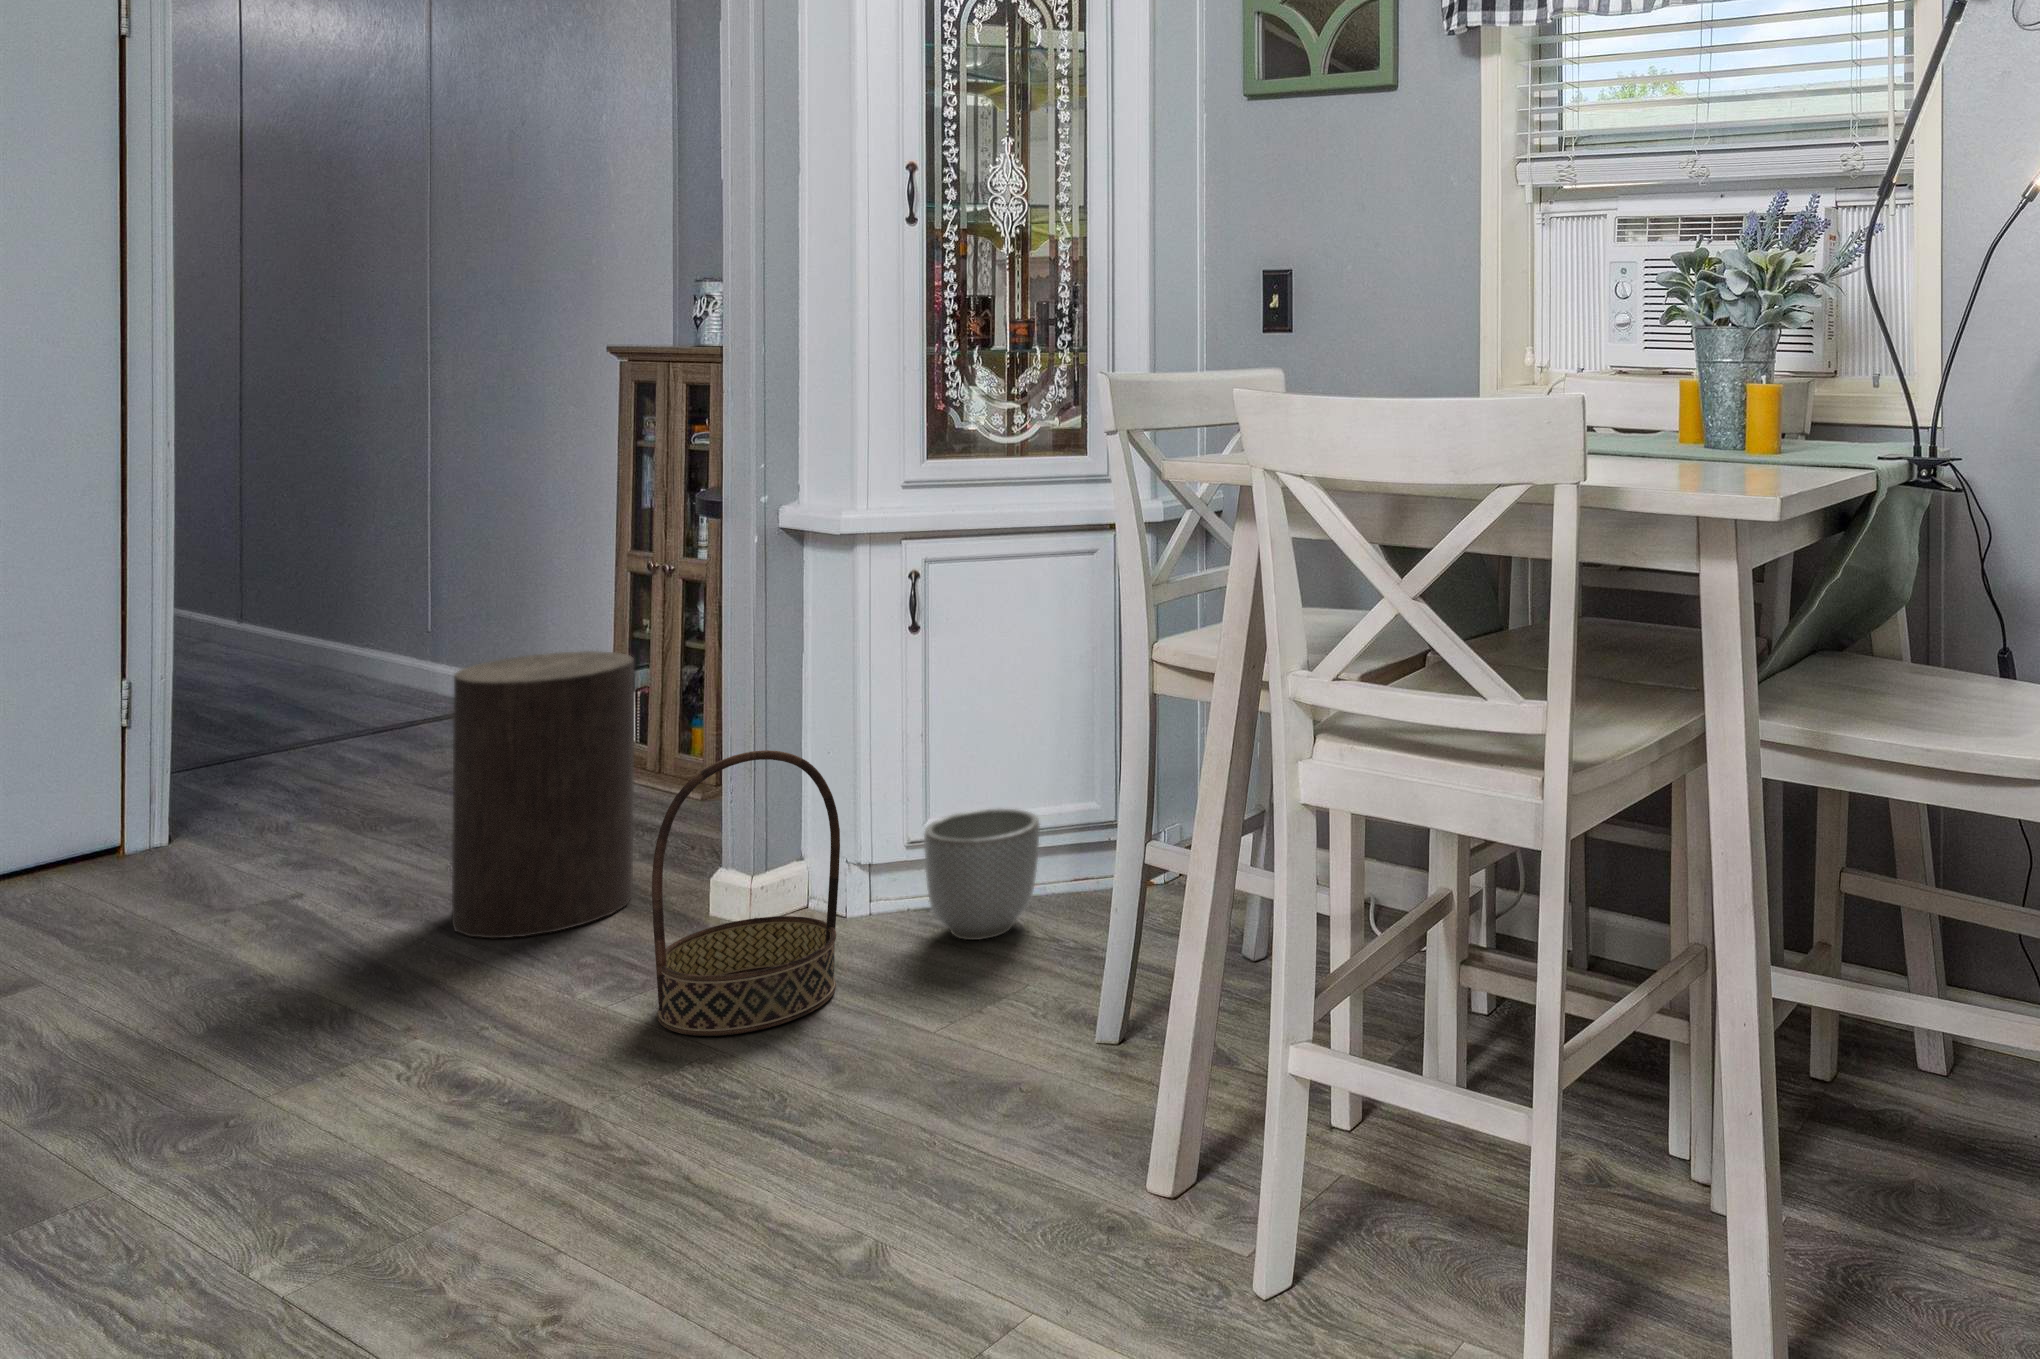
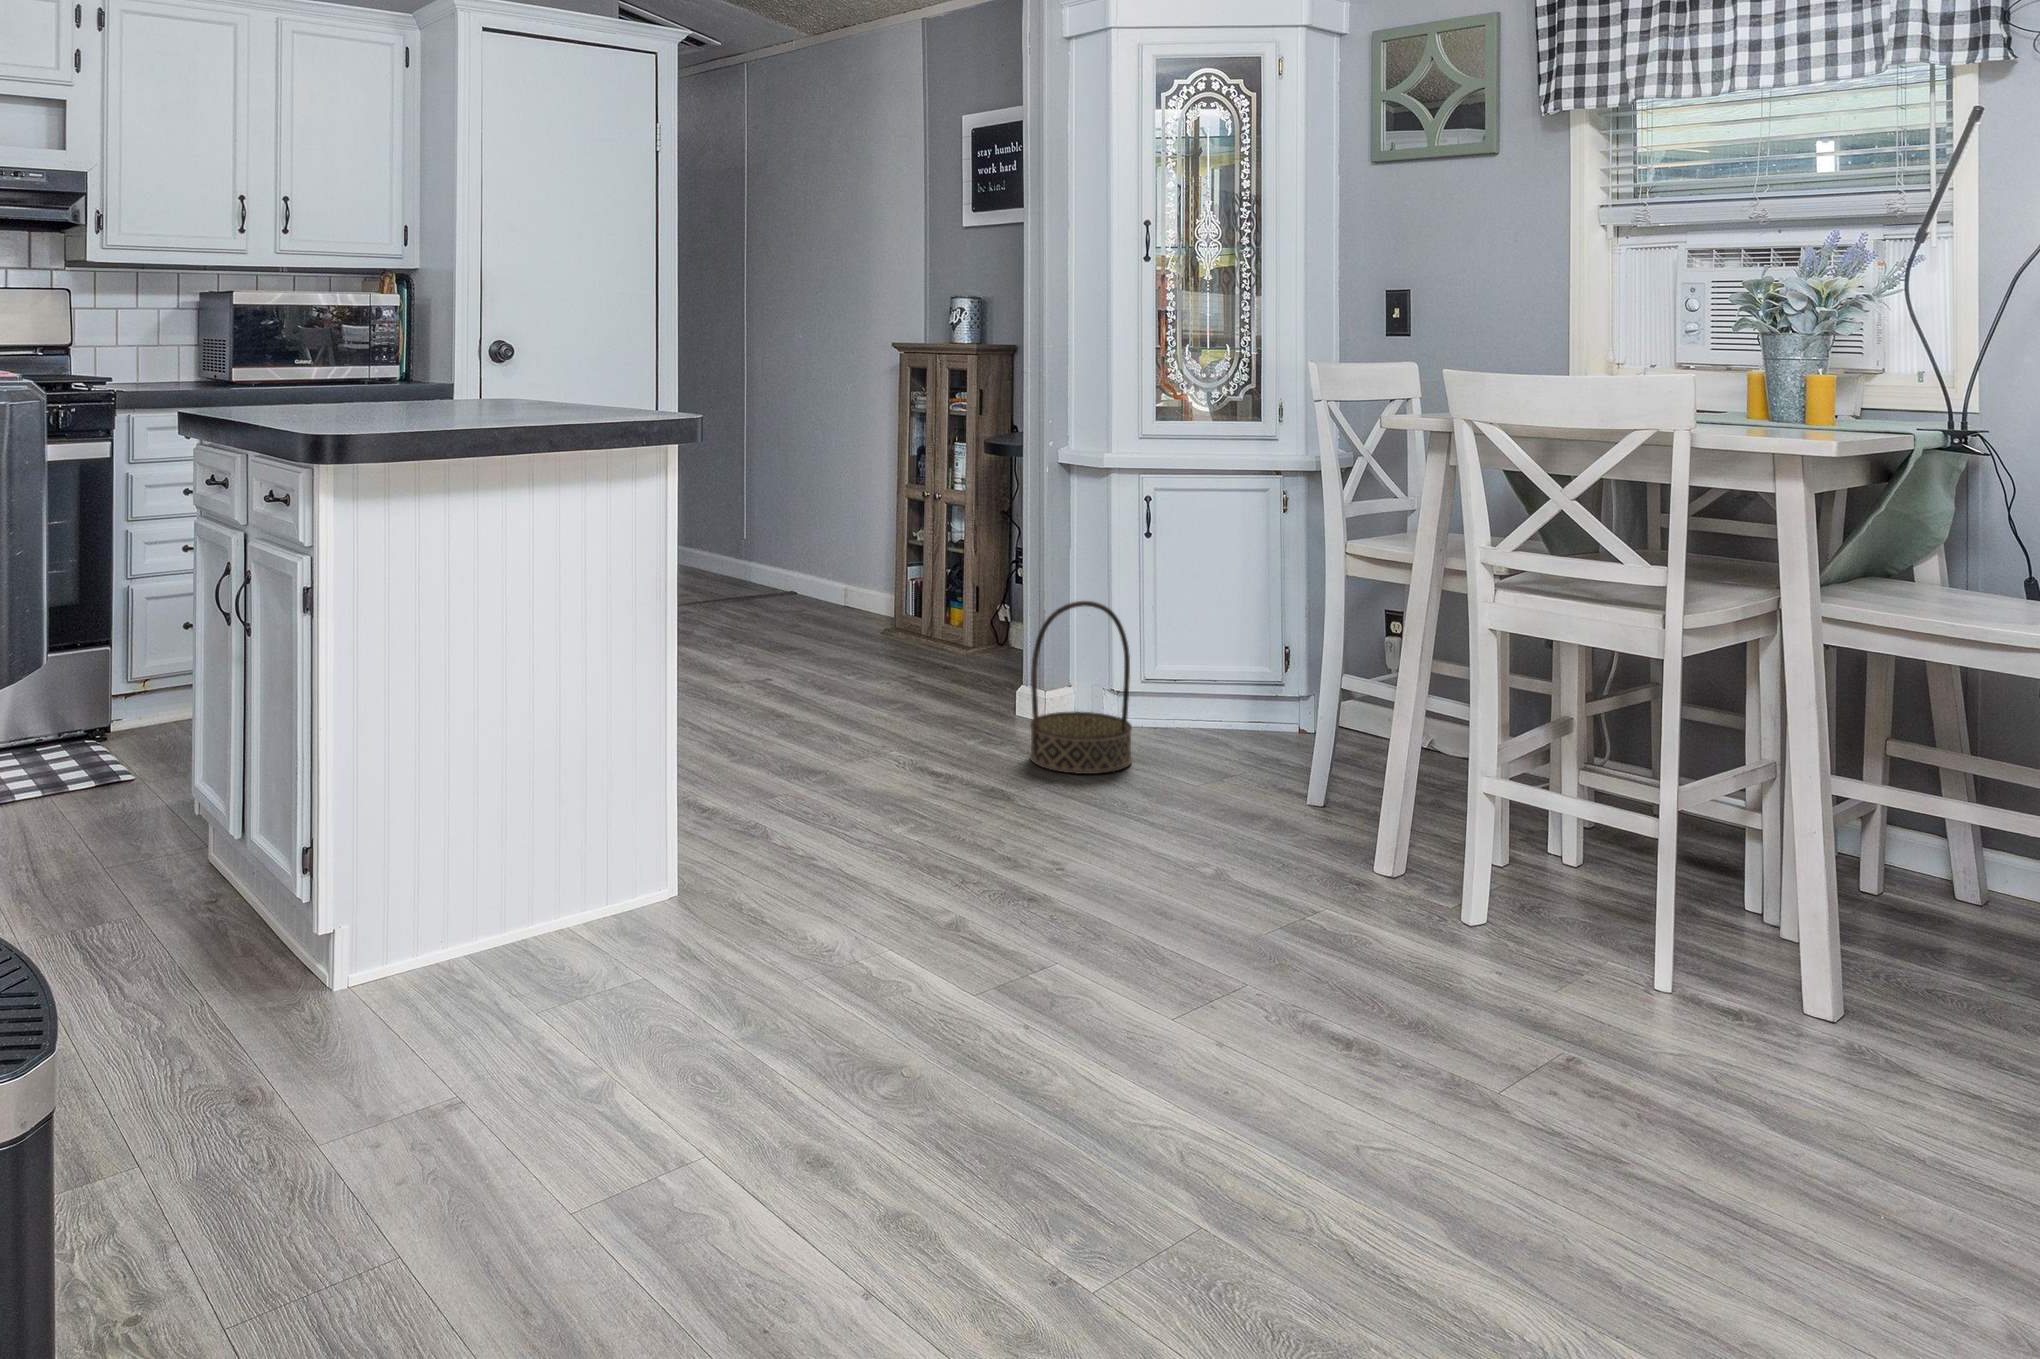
stool: present [452,651,634,938] -> none [870,541,968,715]
planter: present [924,808,1040,940] -> none [1169,661,1243,745]

